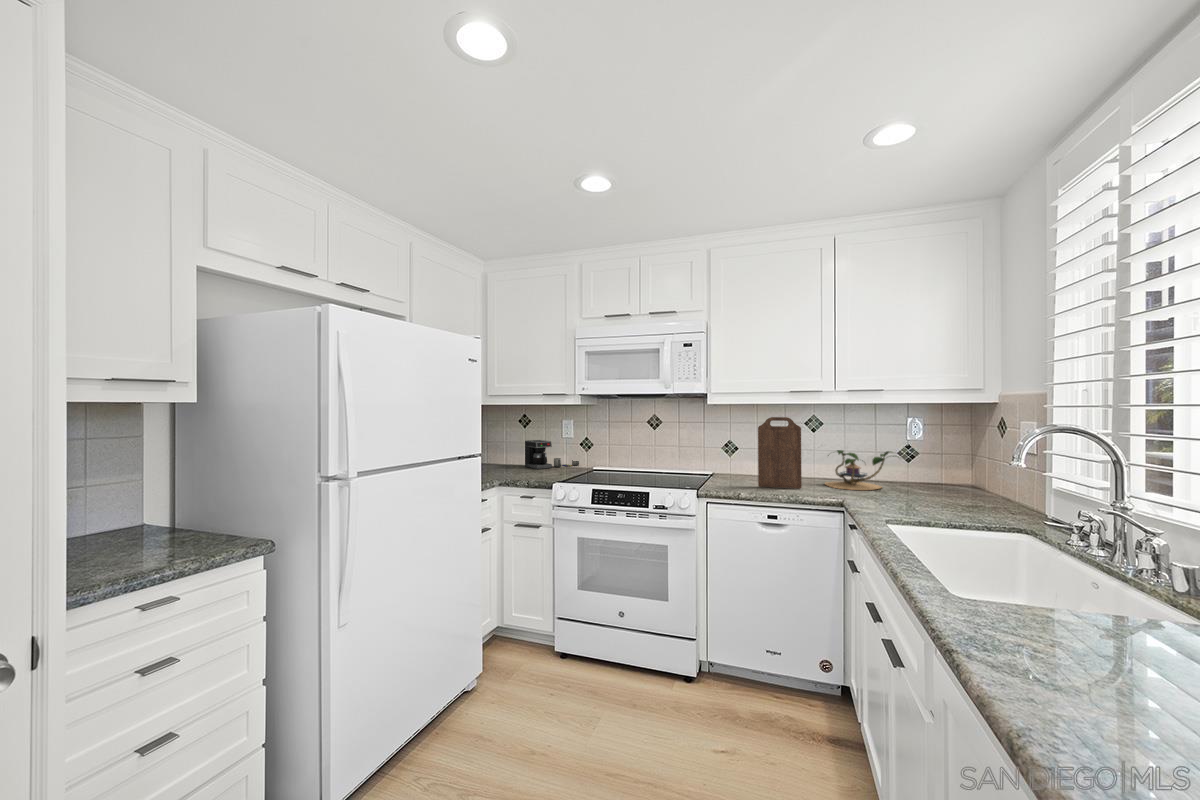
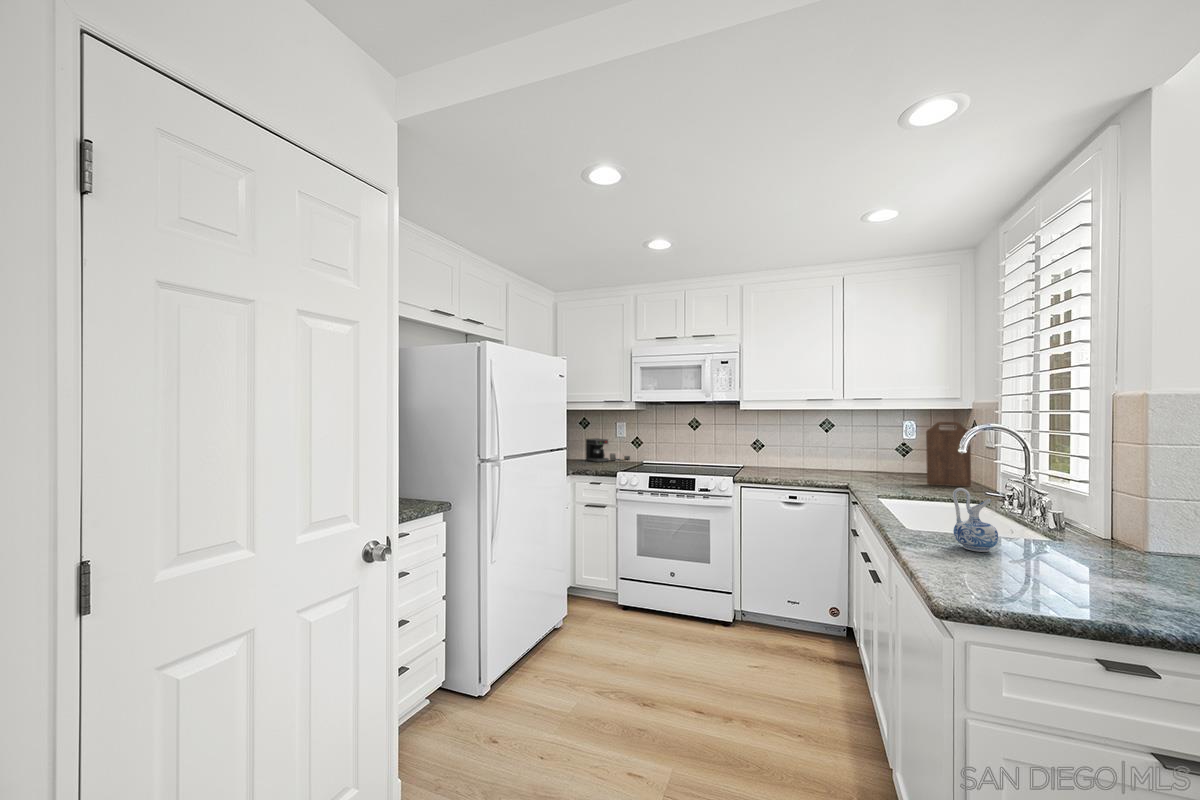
cutting board: present [758,417,802,489] -> present [926,422,971,486]
plant: present [825,450,894,490] -> none [835,446,897,478]
ceramic pitcher: none [1036,537,1122,652] -> present [953,488,998,552]

